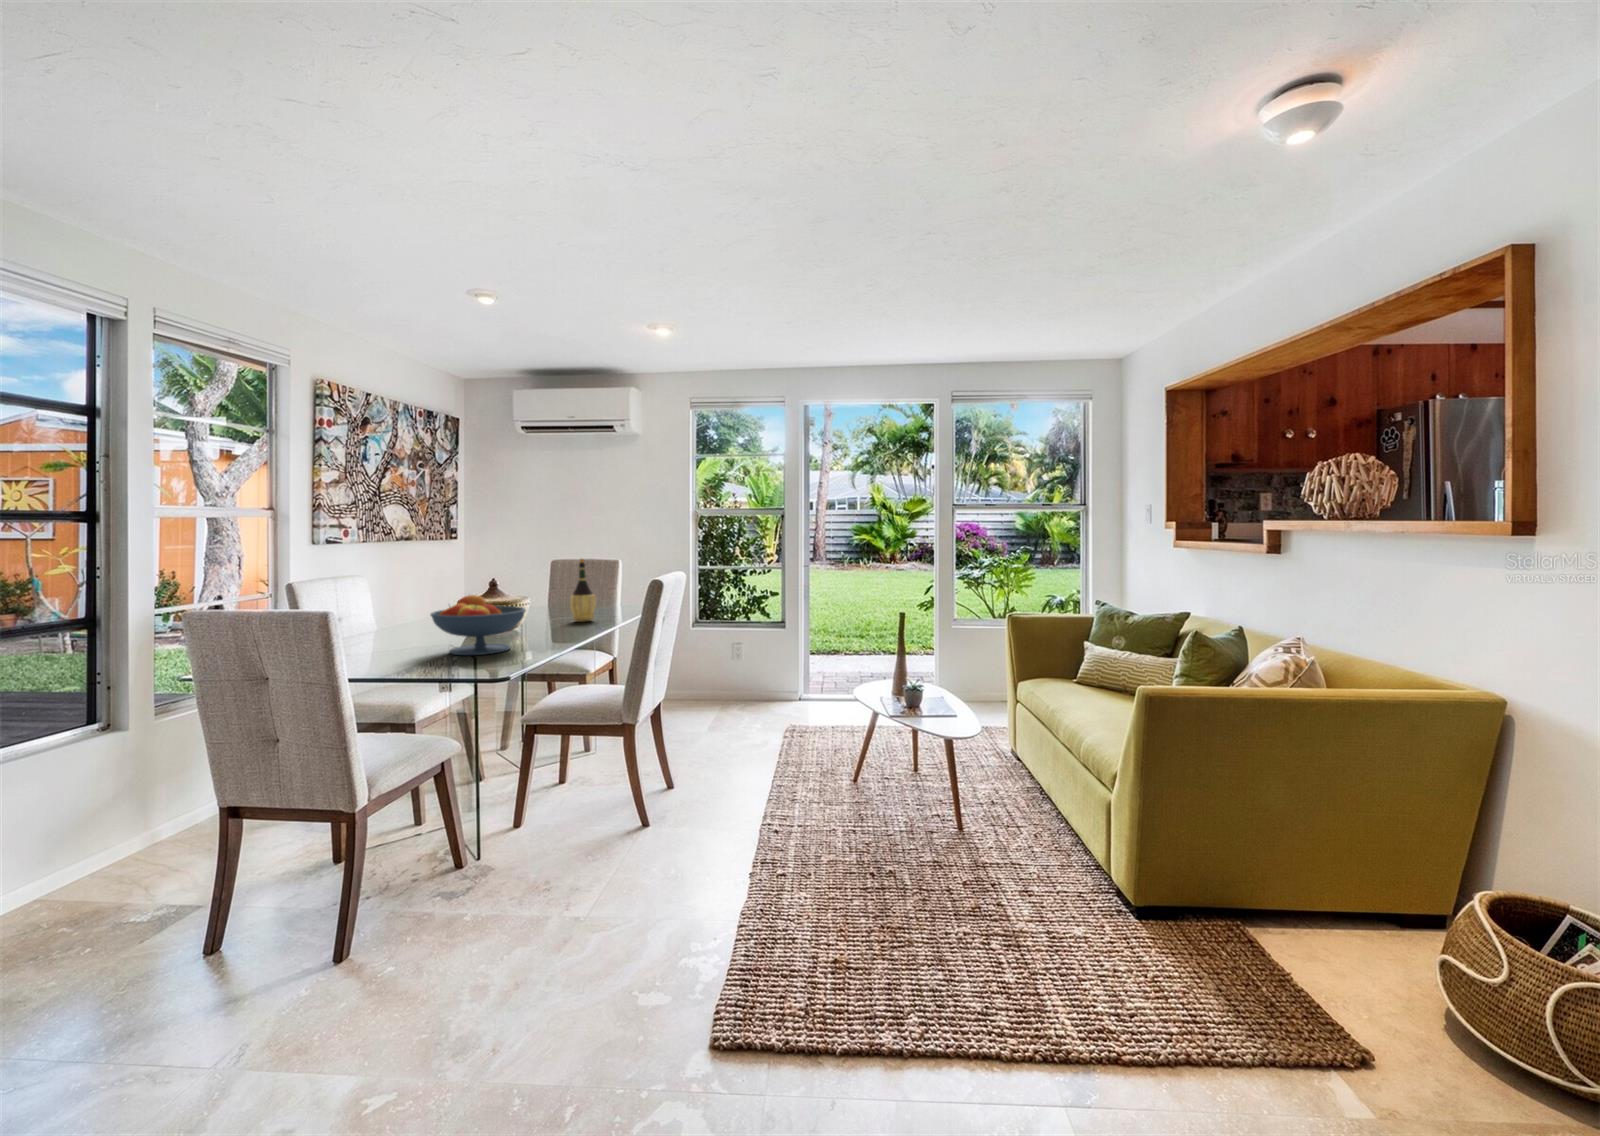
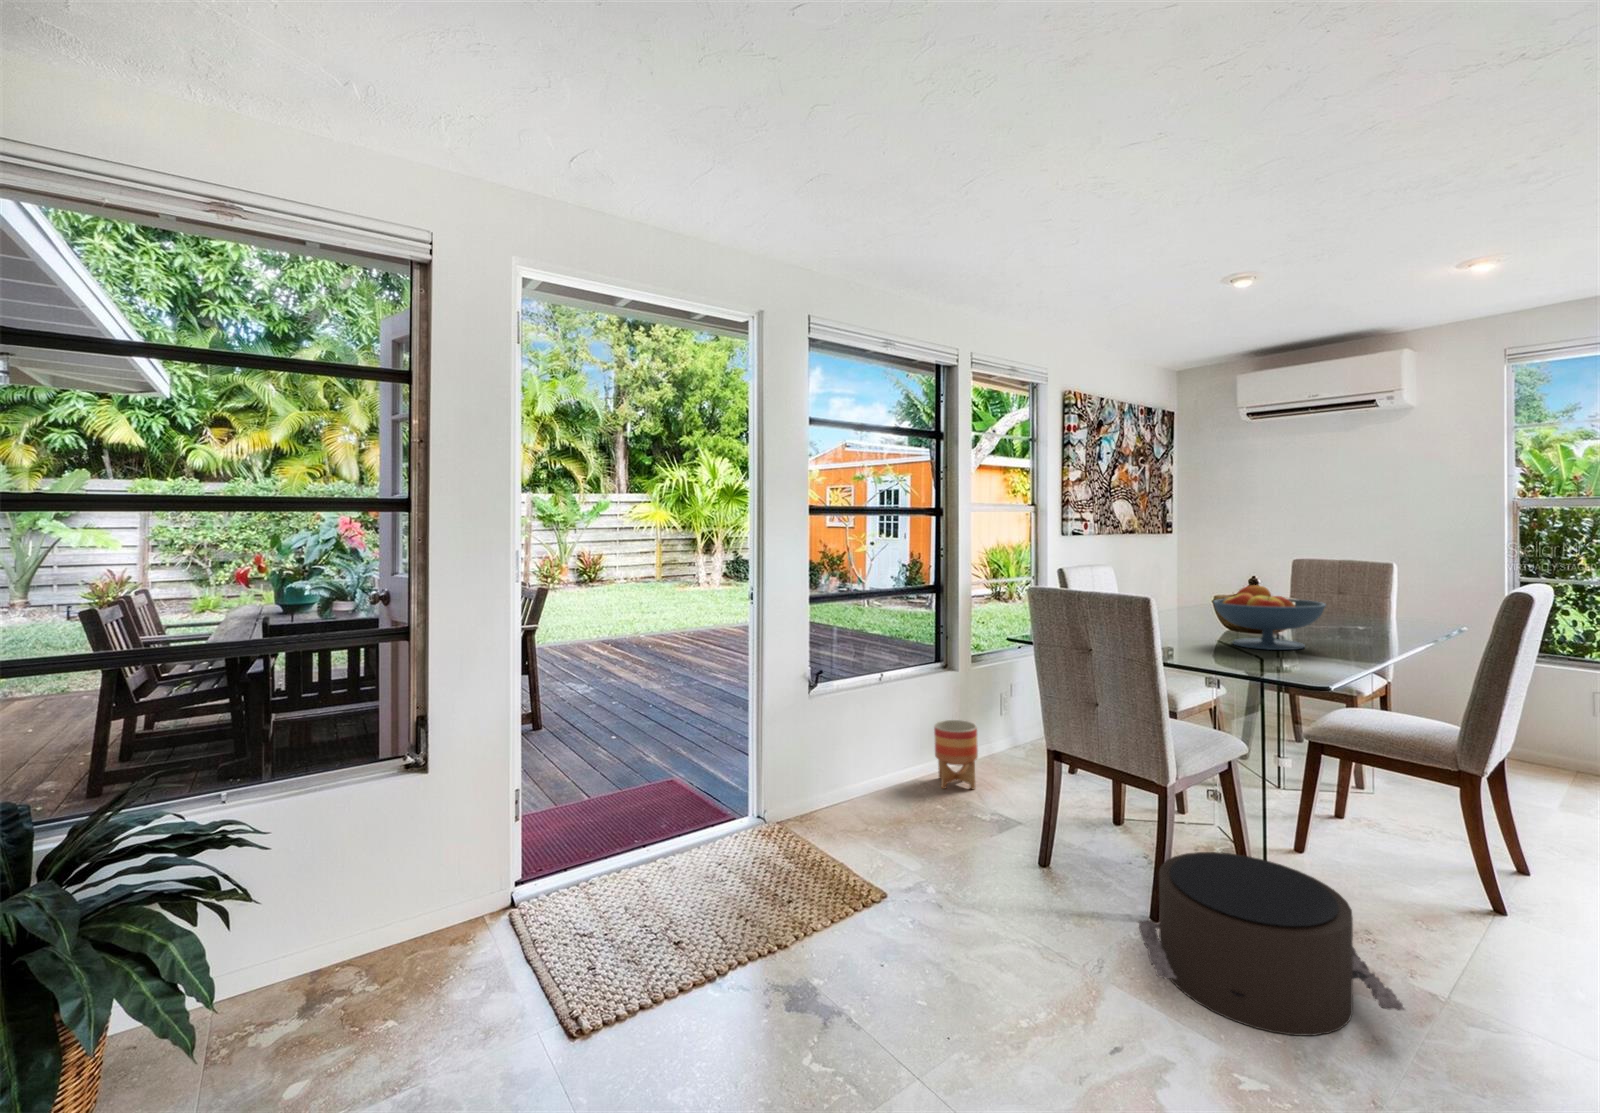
wine bottle: present [570,559,596,622] -> none [1349,549,1388,624]
planter: none [89,784,166,882] -> present [934,720,978,789]
pouf: none [307,855,534,1025] -> present [1138,852,1405,1036]

